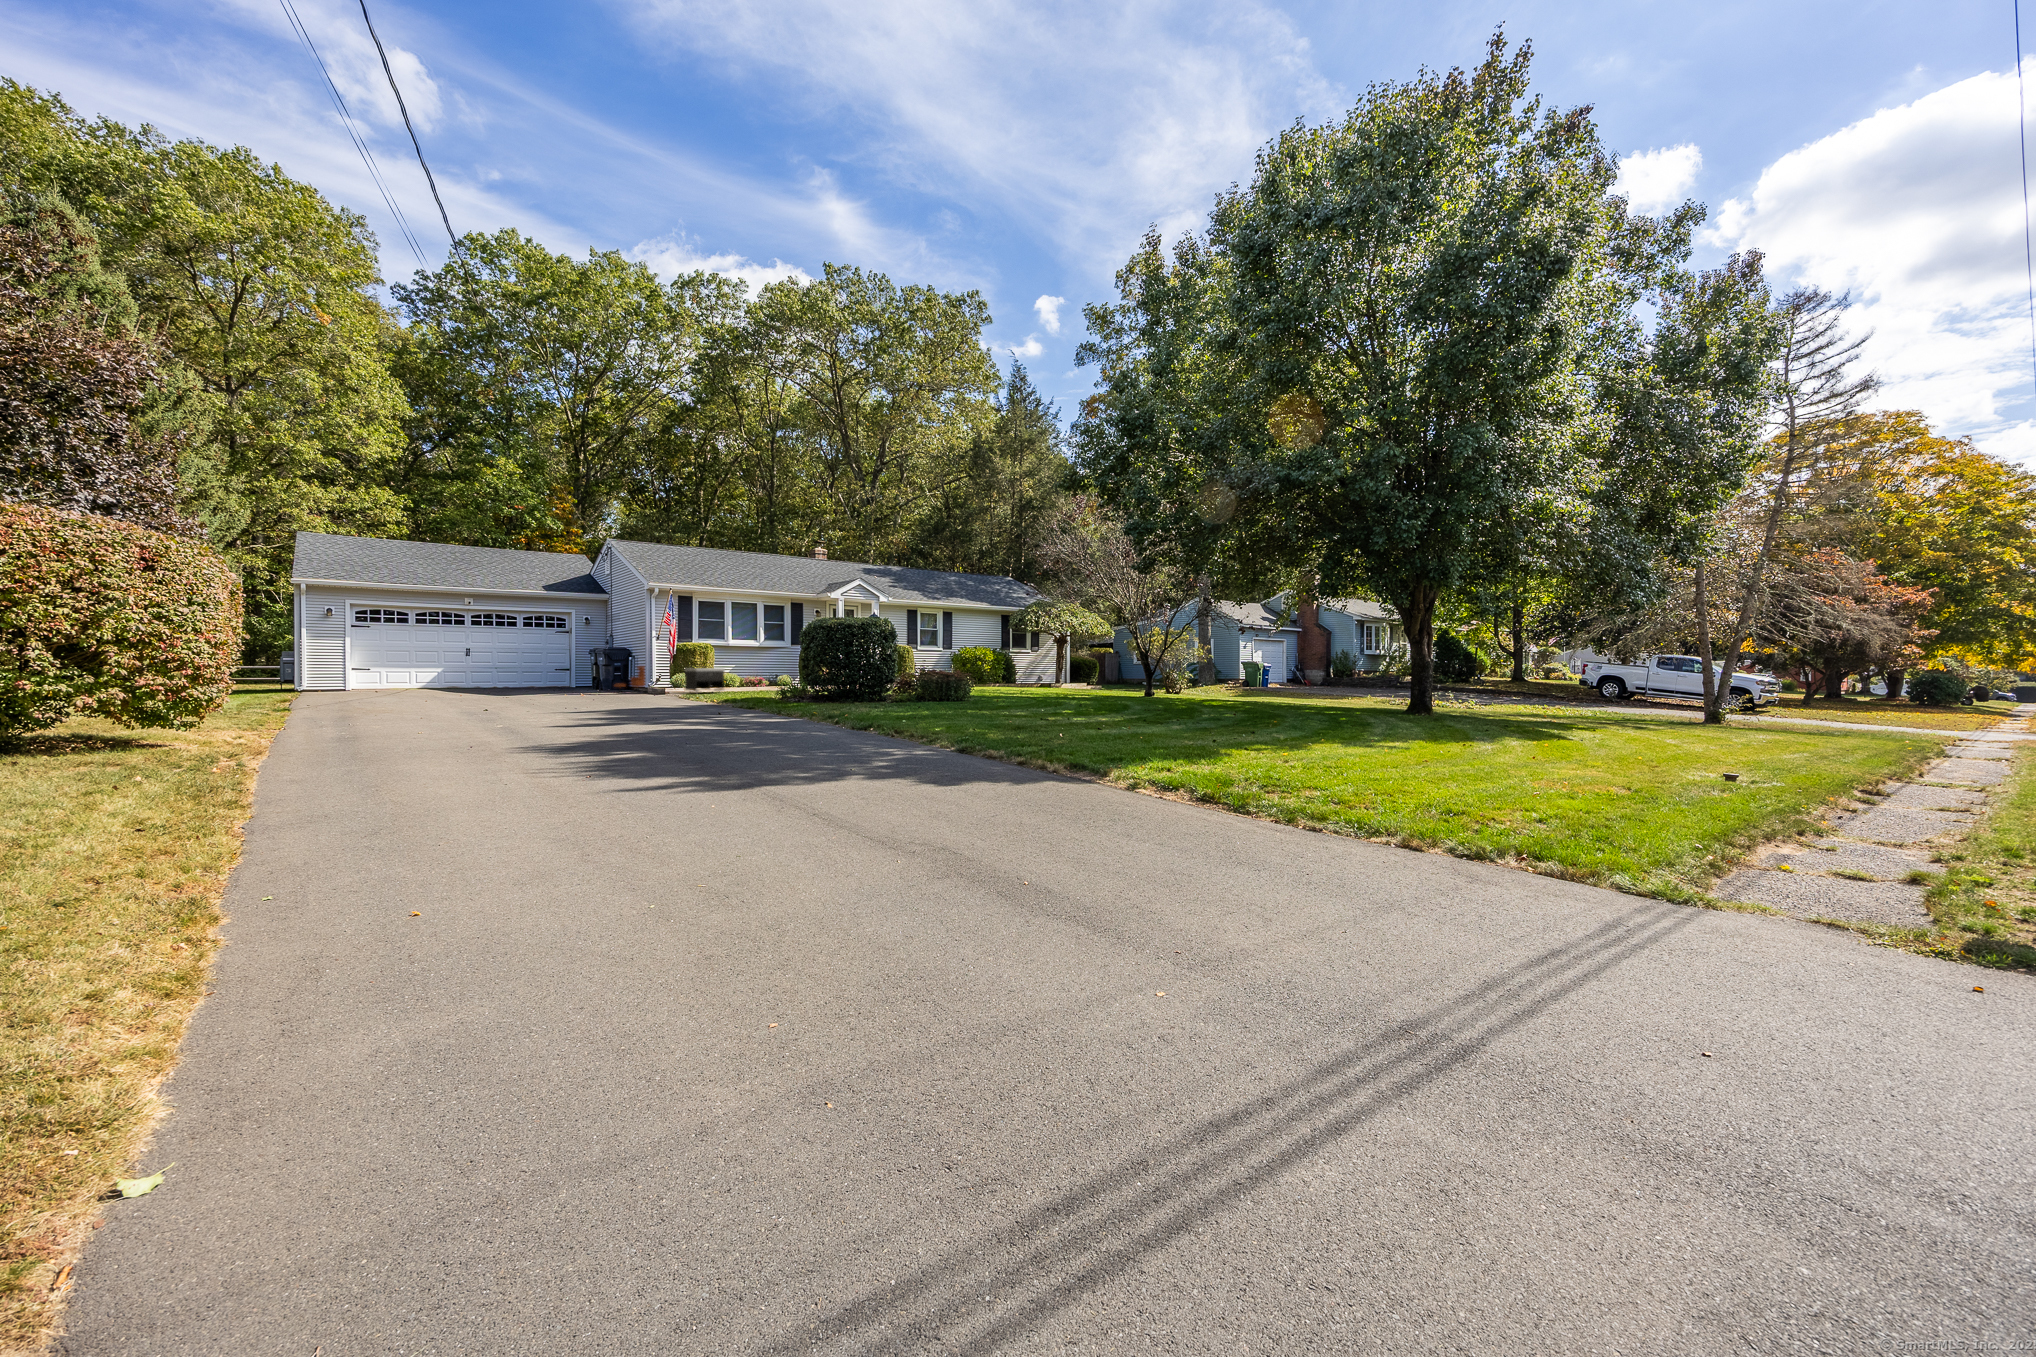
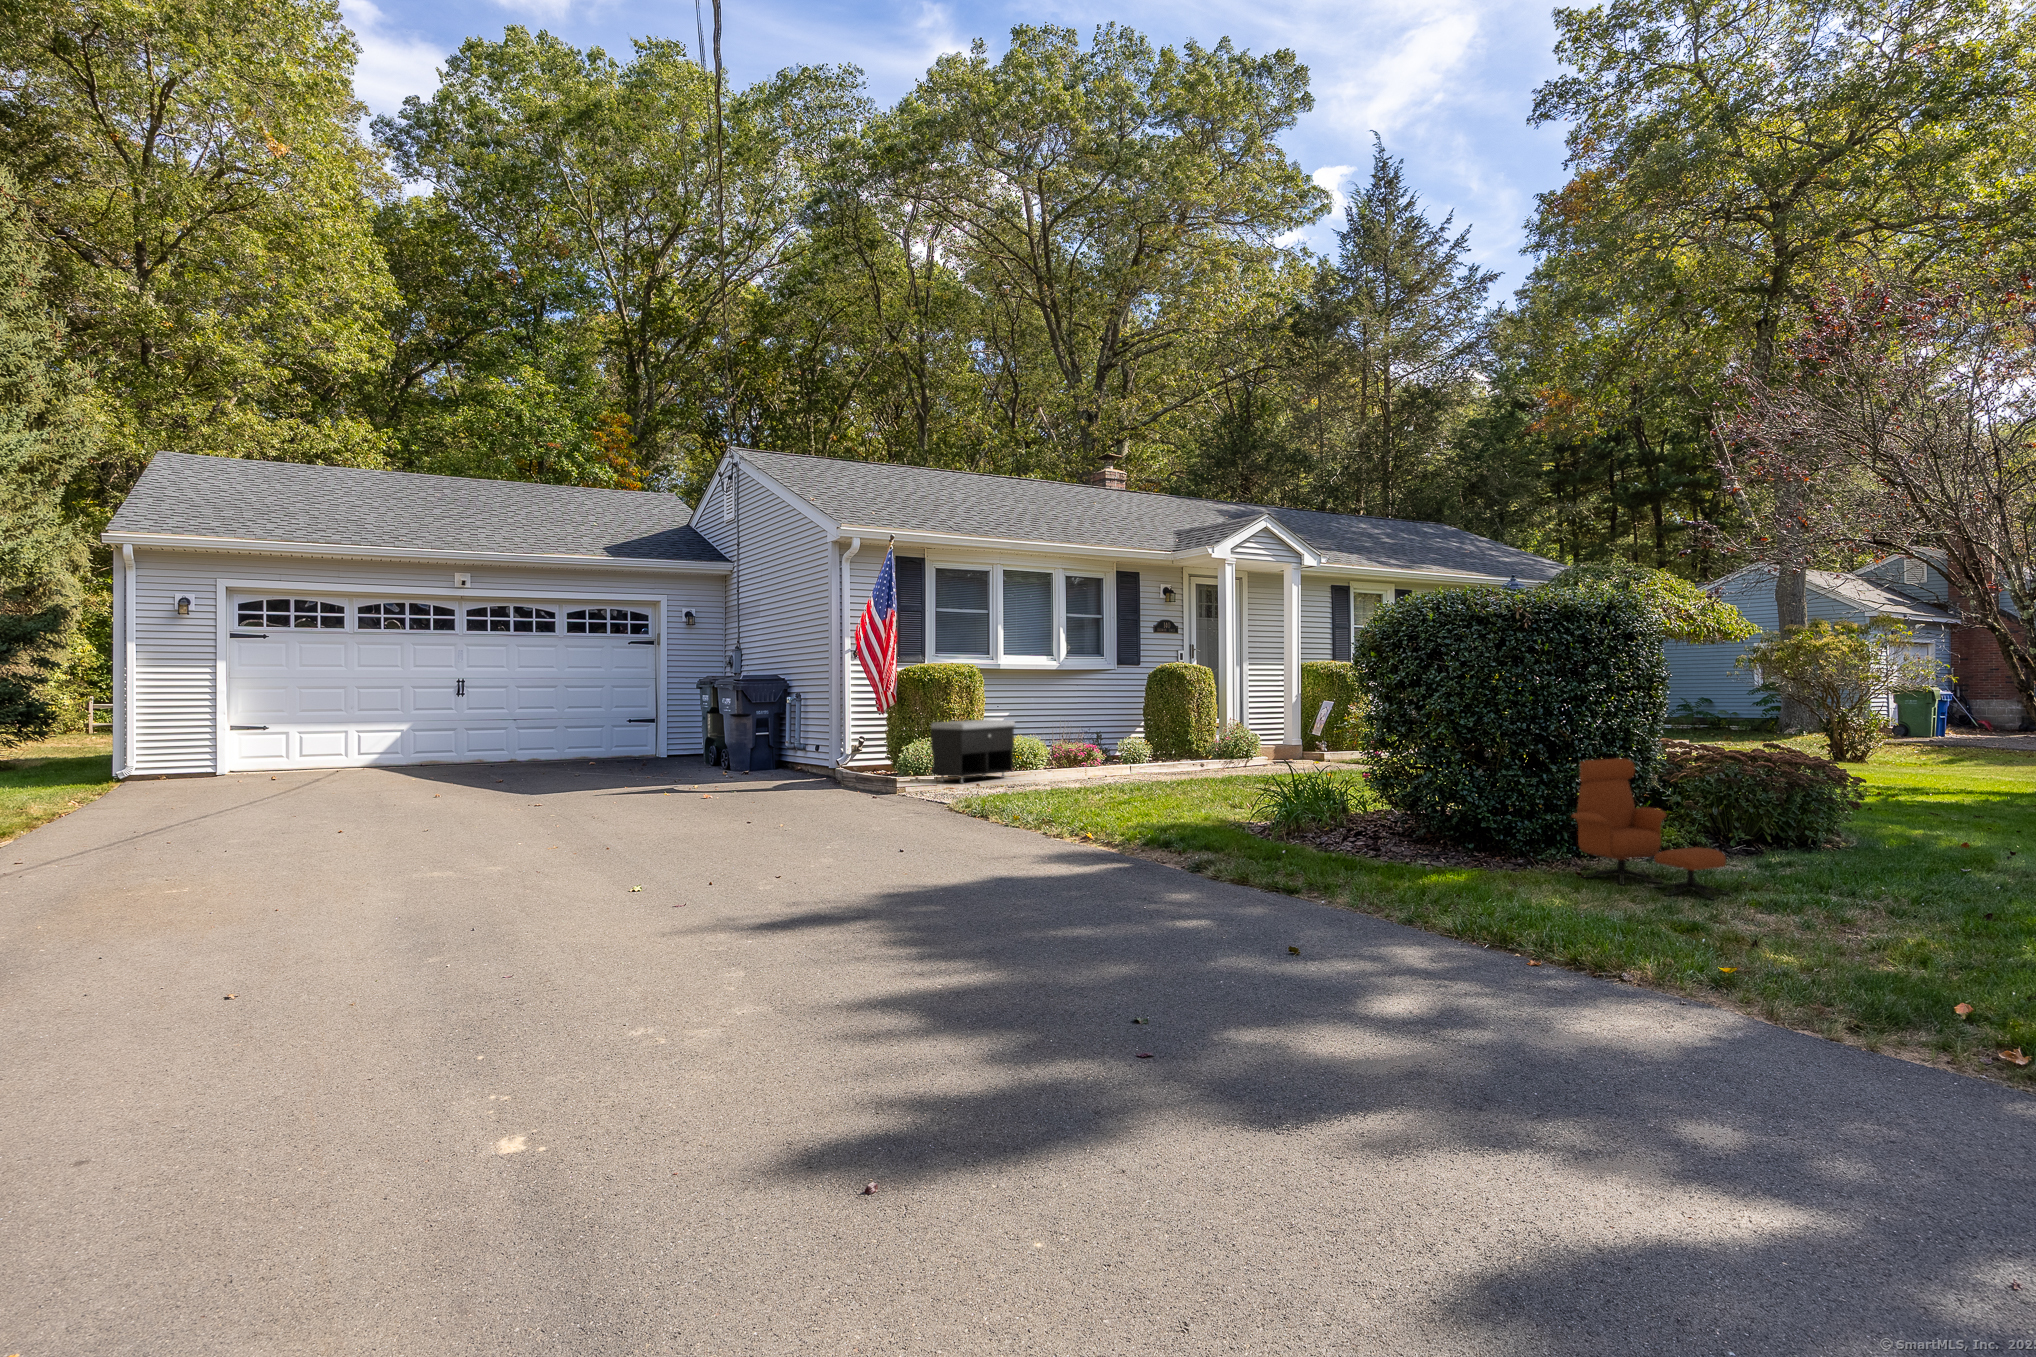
lounge chair: present [614,666,645,693] -> present [1572,758,1730,899]

